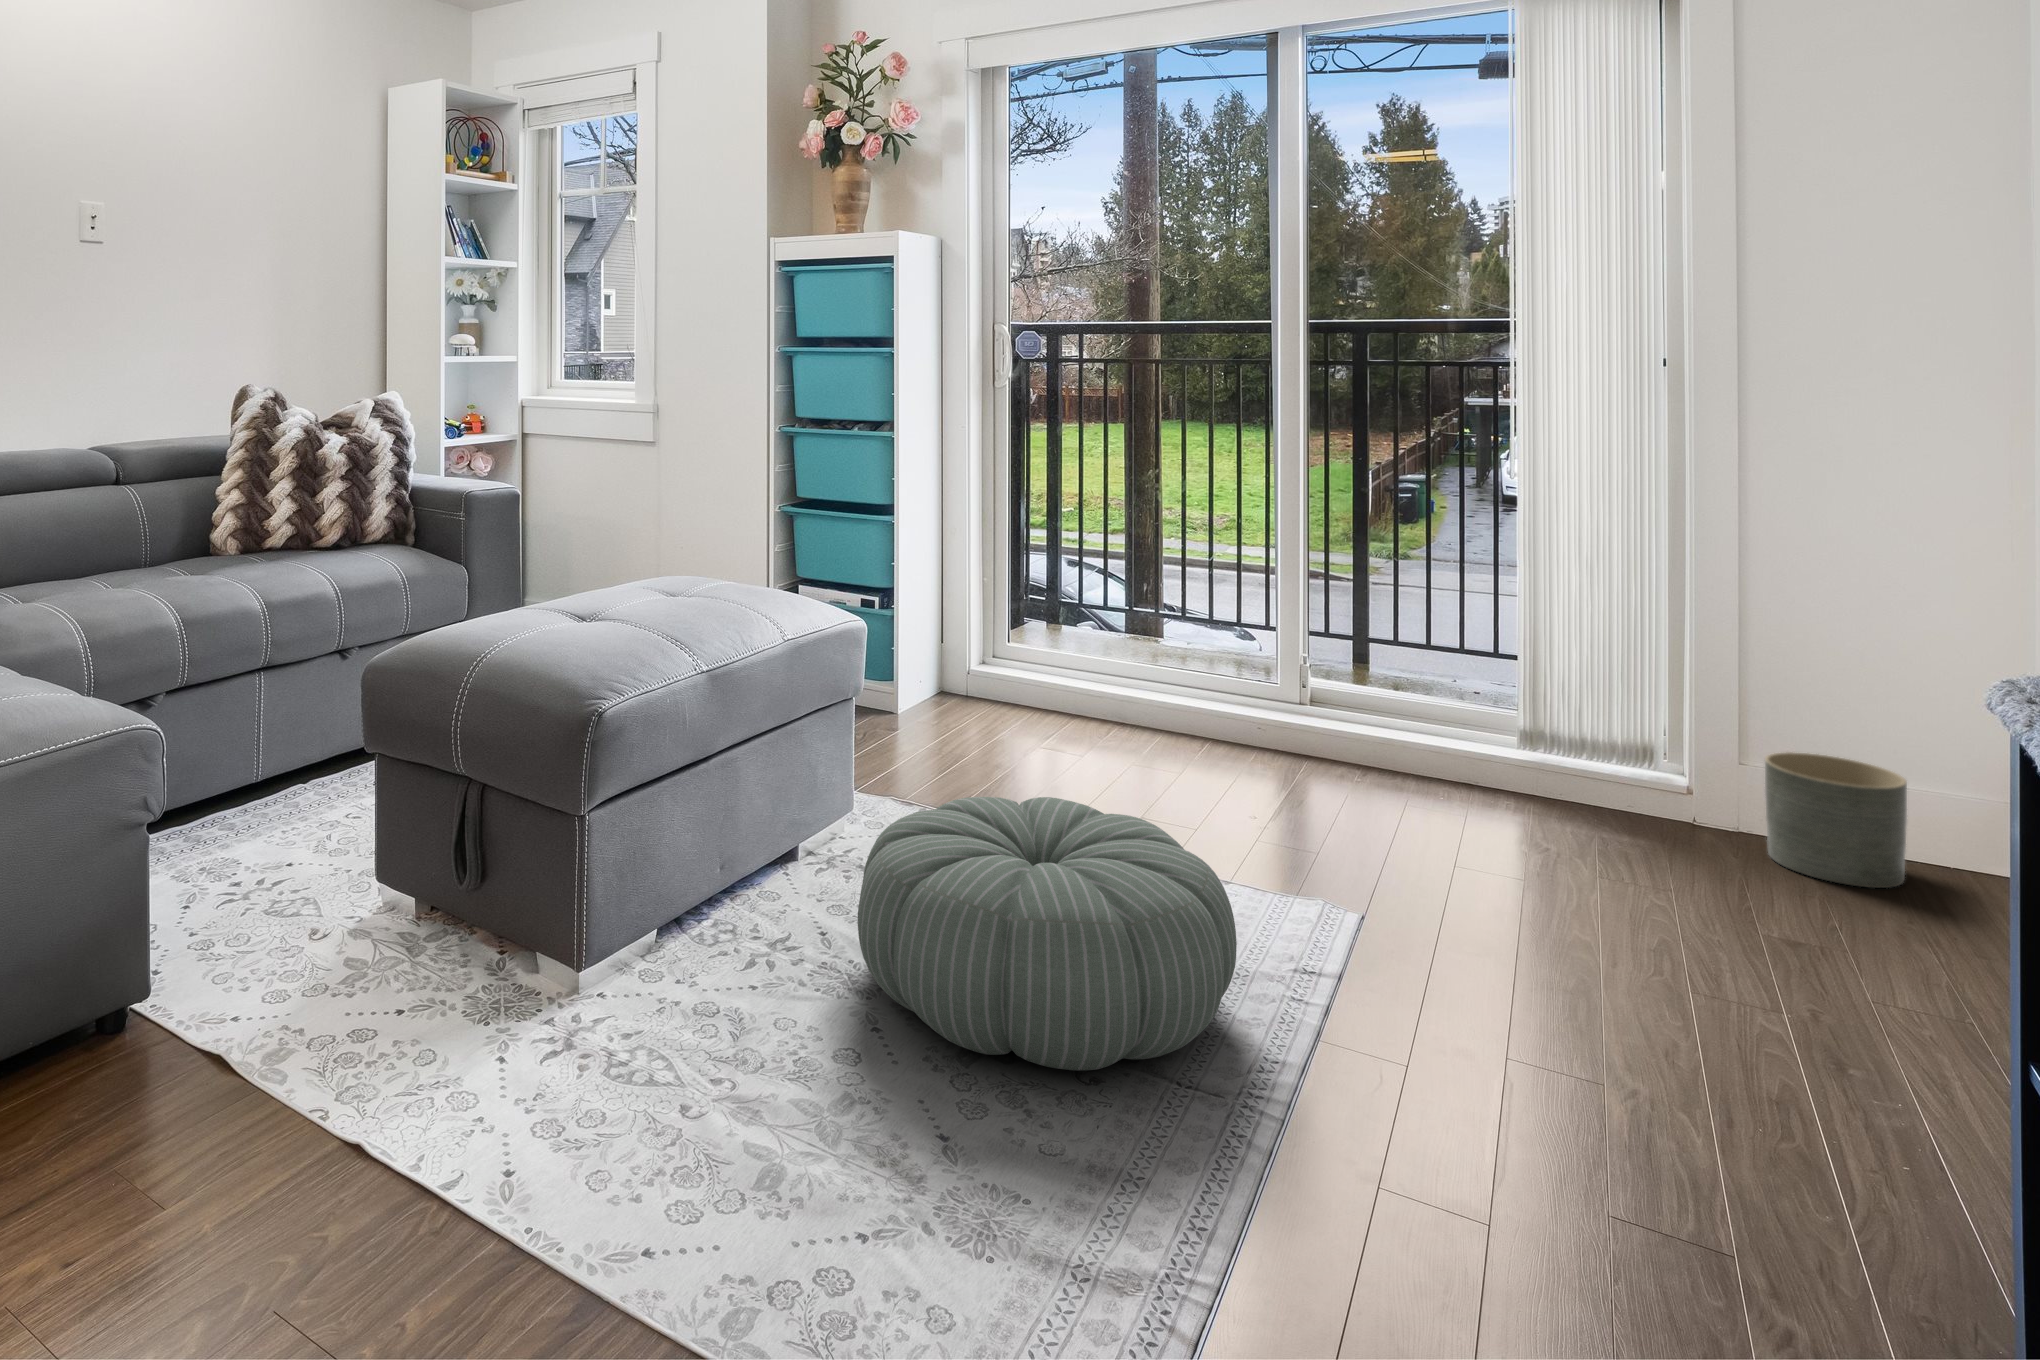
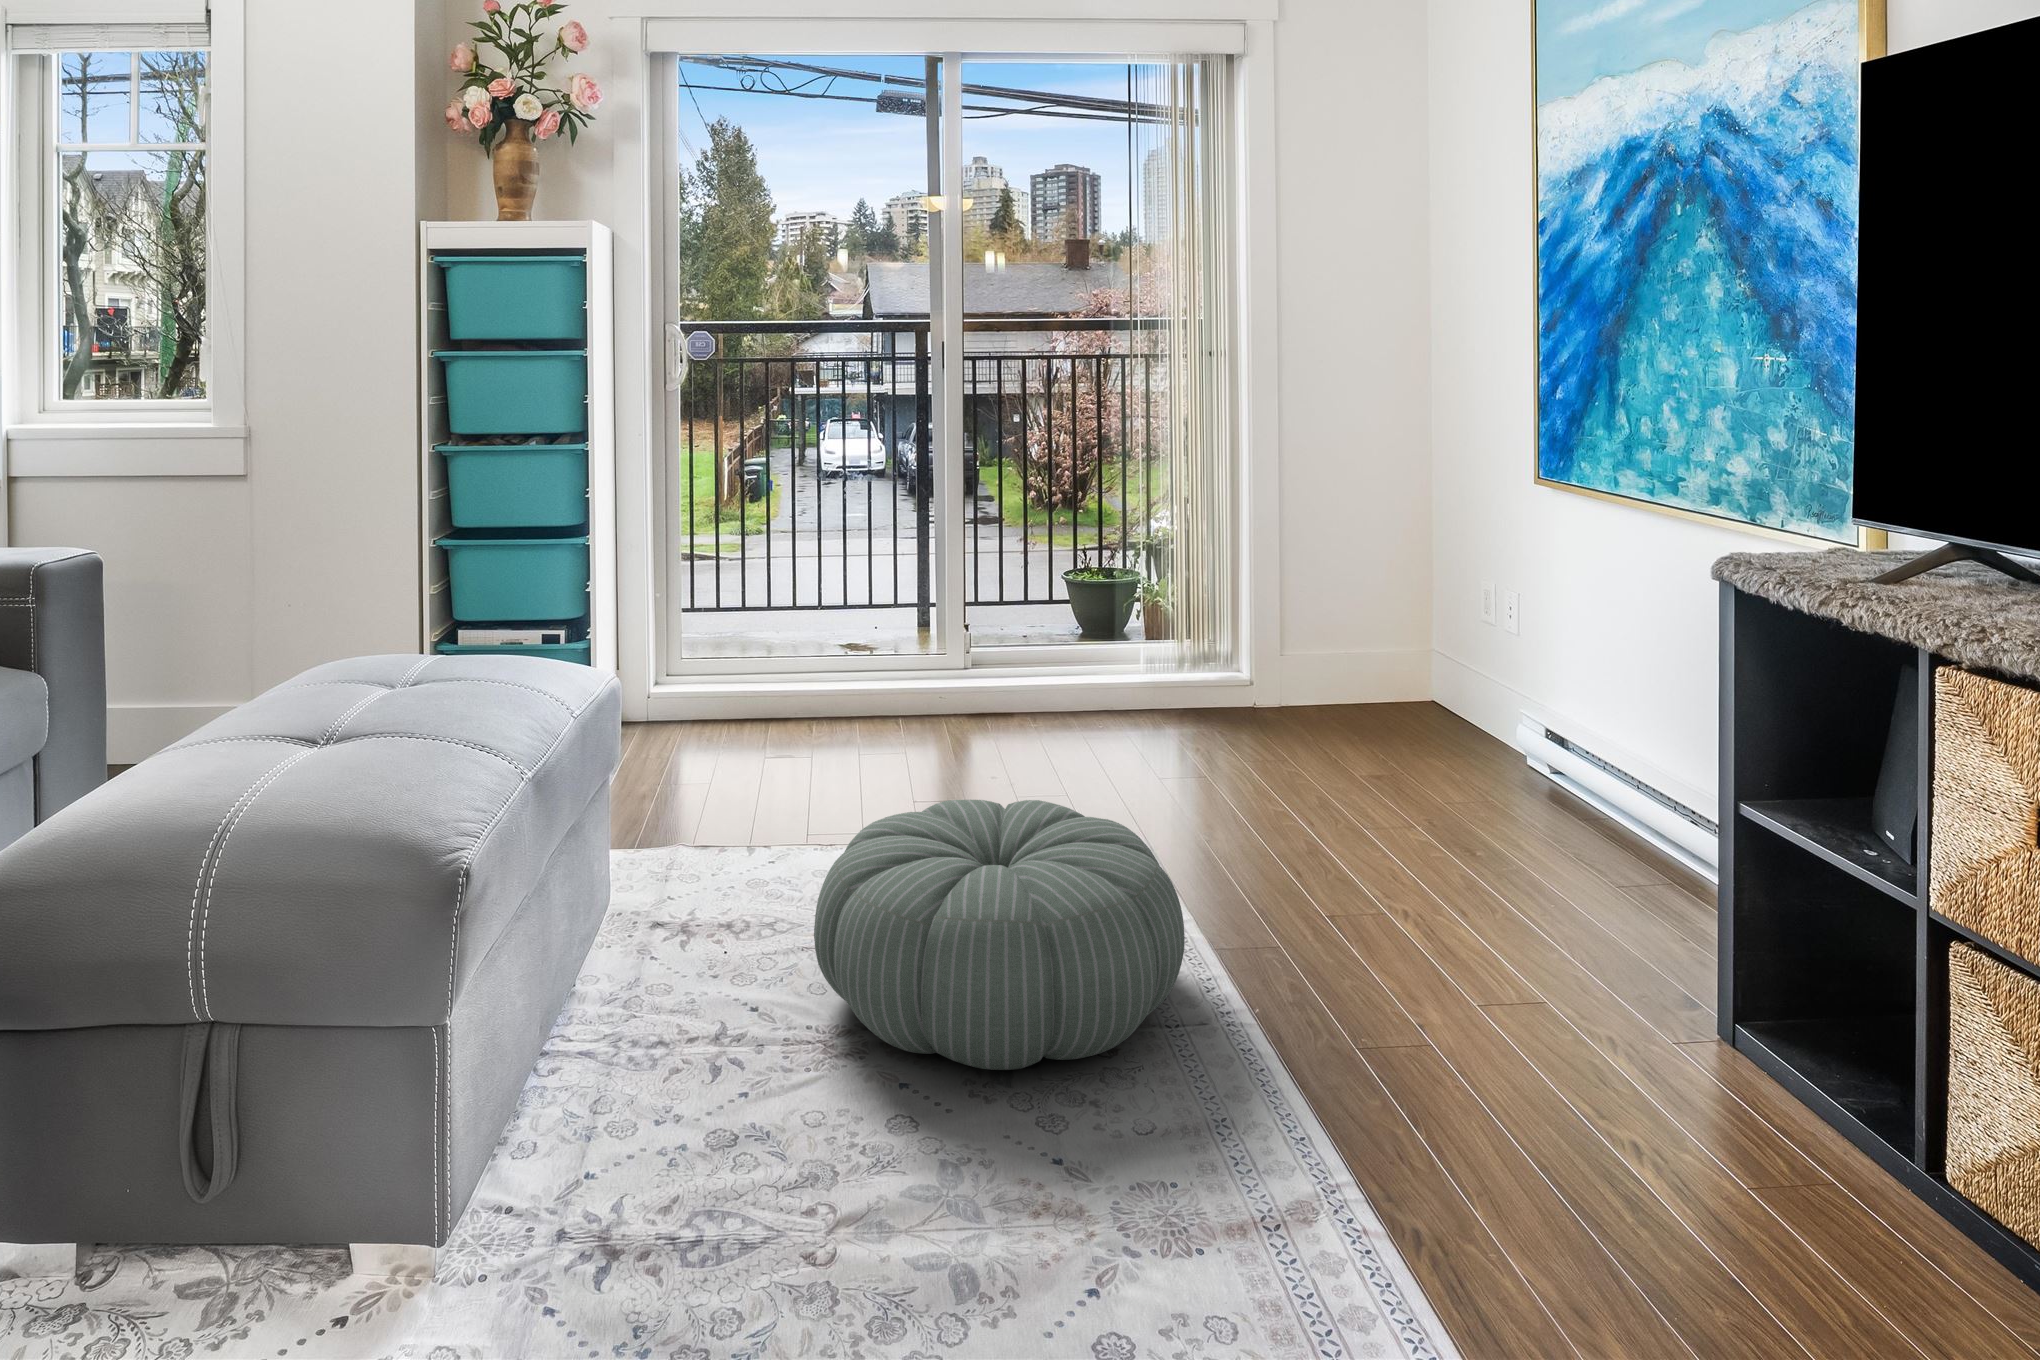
planter: present [1765,752,1907,888] -> none [1311,644,1395,736]

